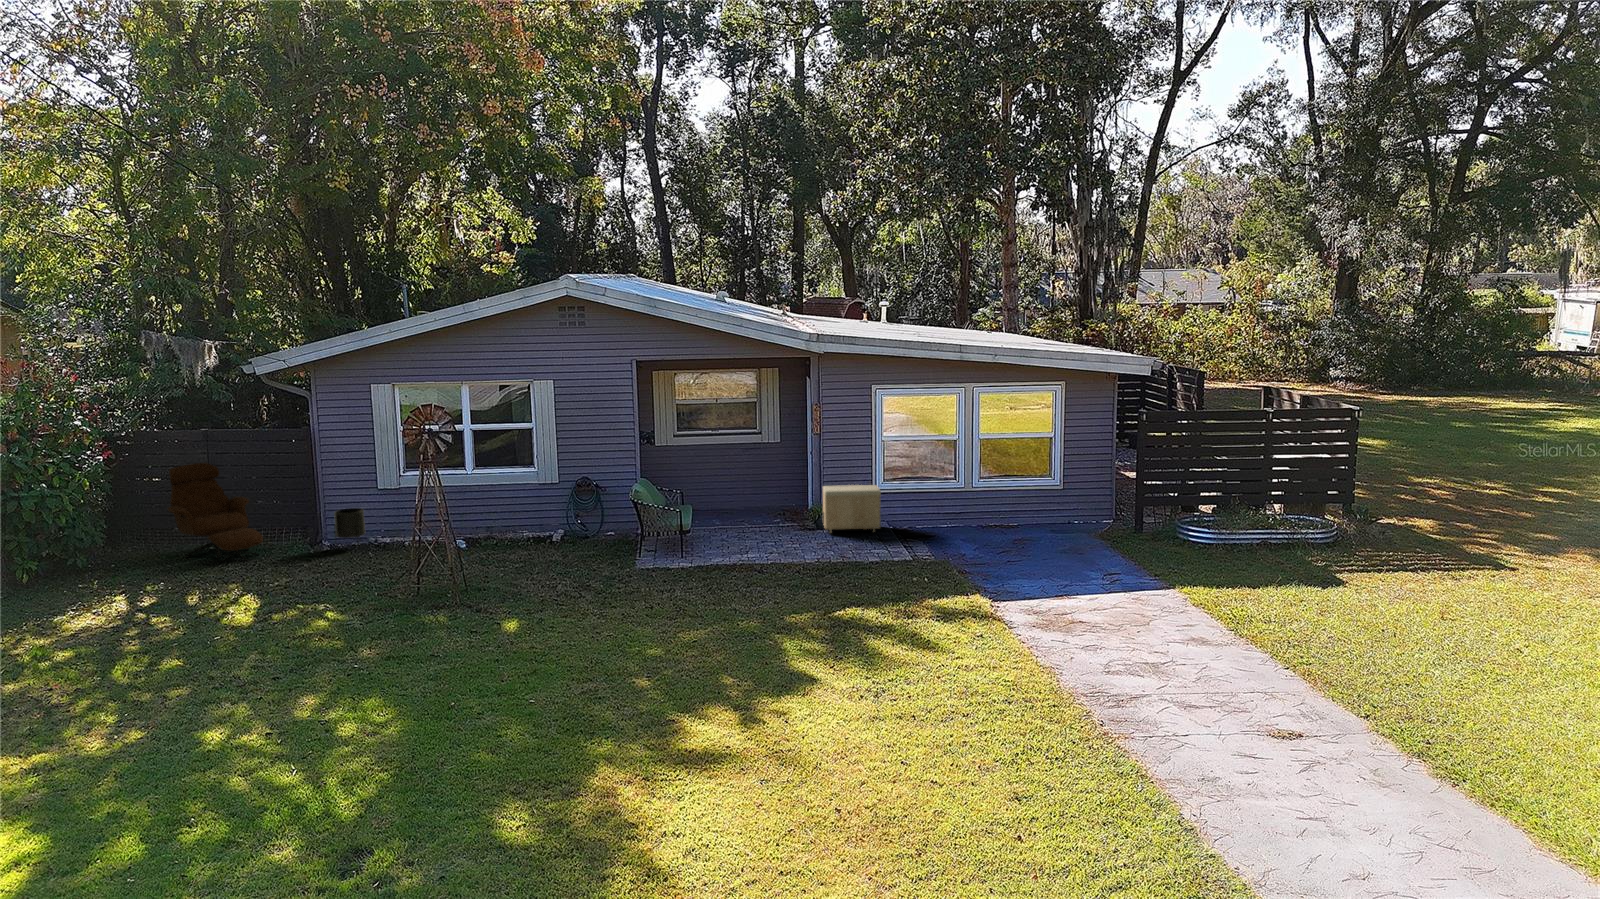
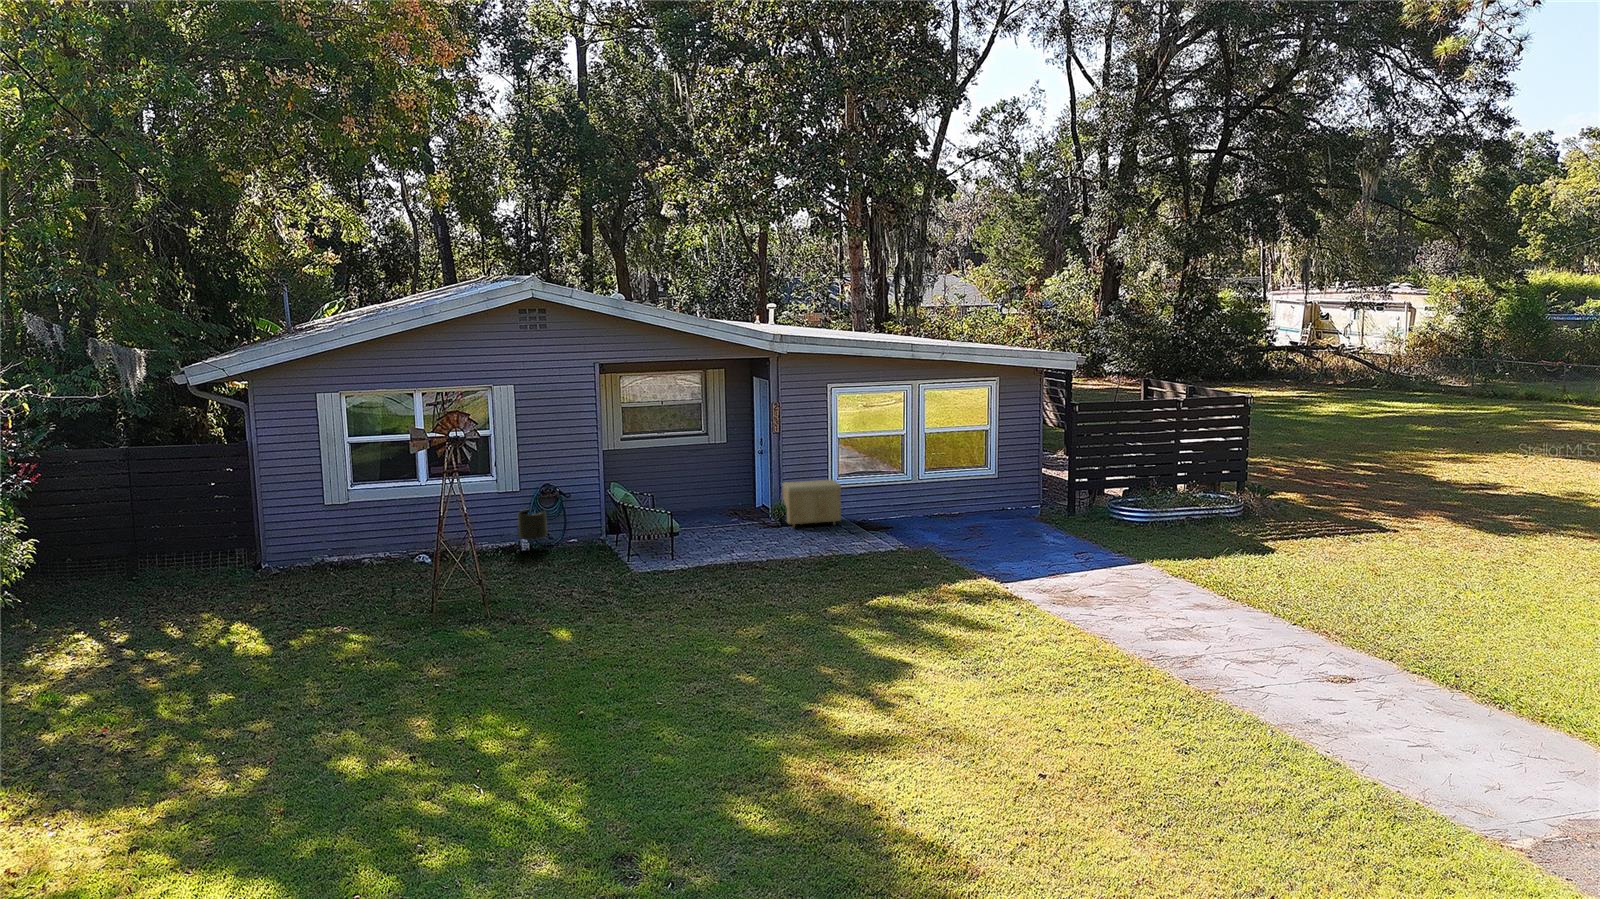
lounge chair: present [168,463,263,563] -> none [70,483,190,596]
planter: present [334,508,365,538] -> present [518,510,547,540]

